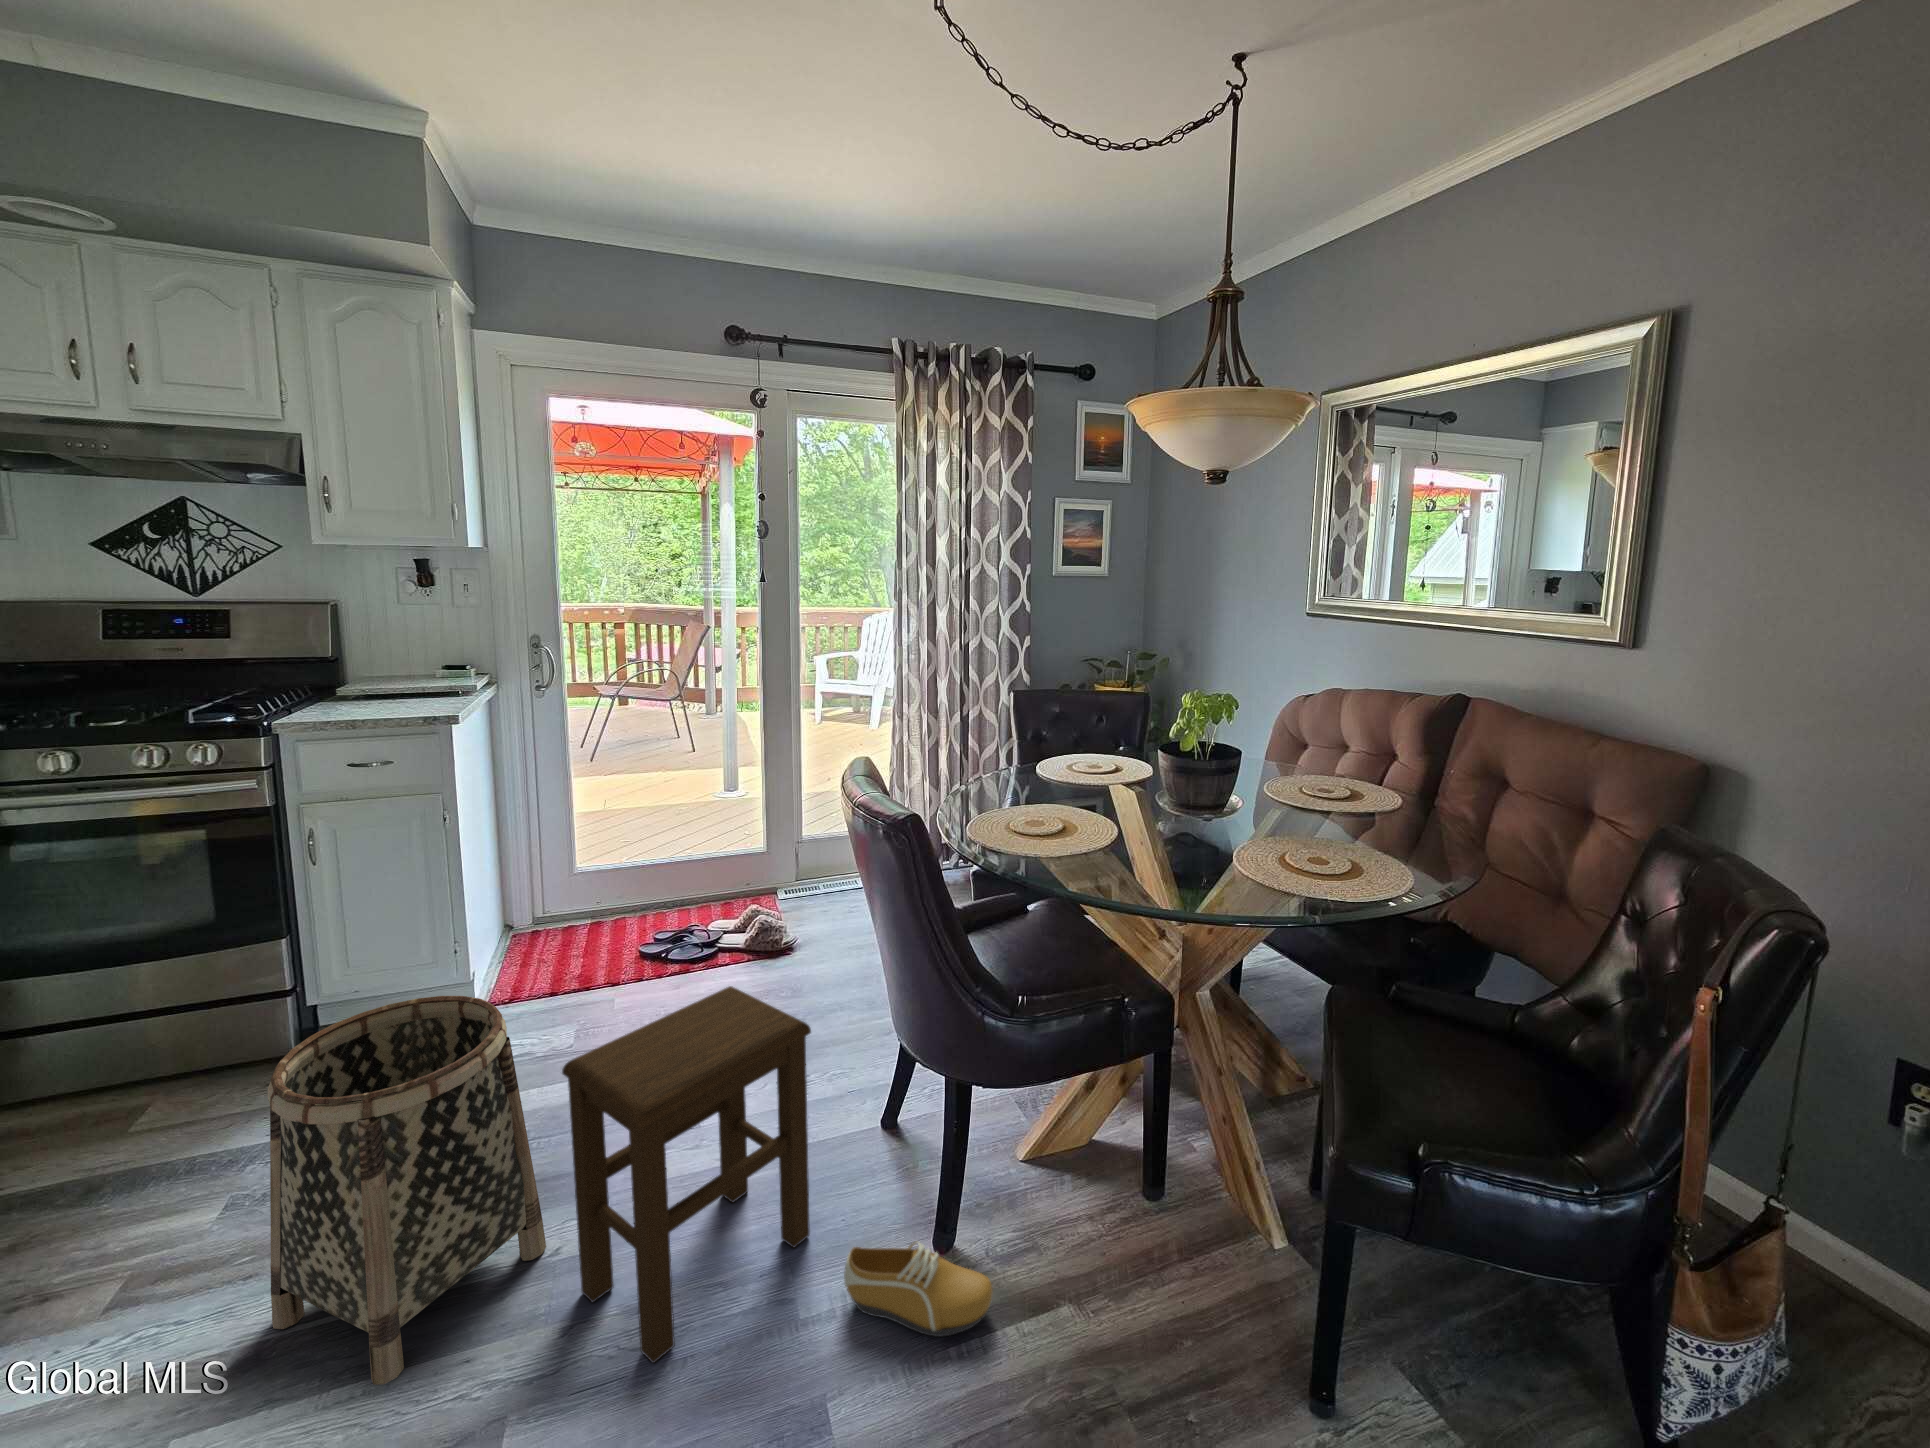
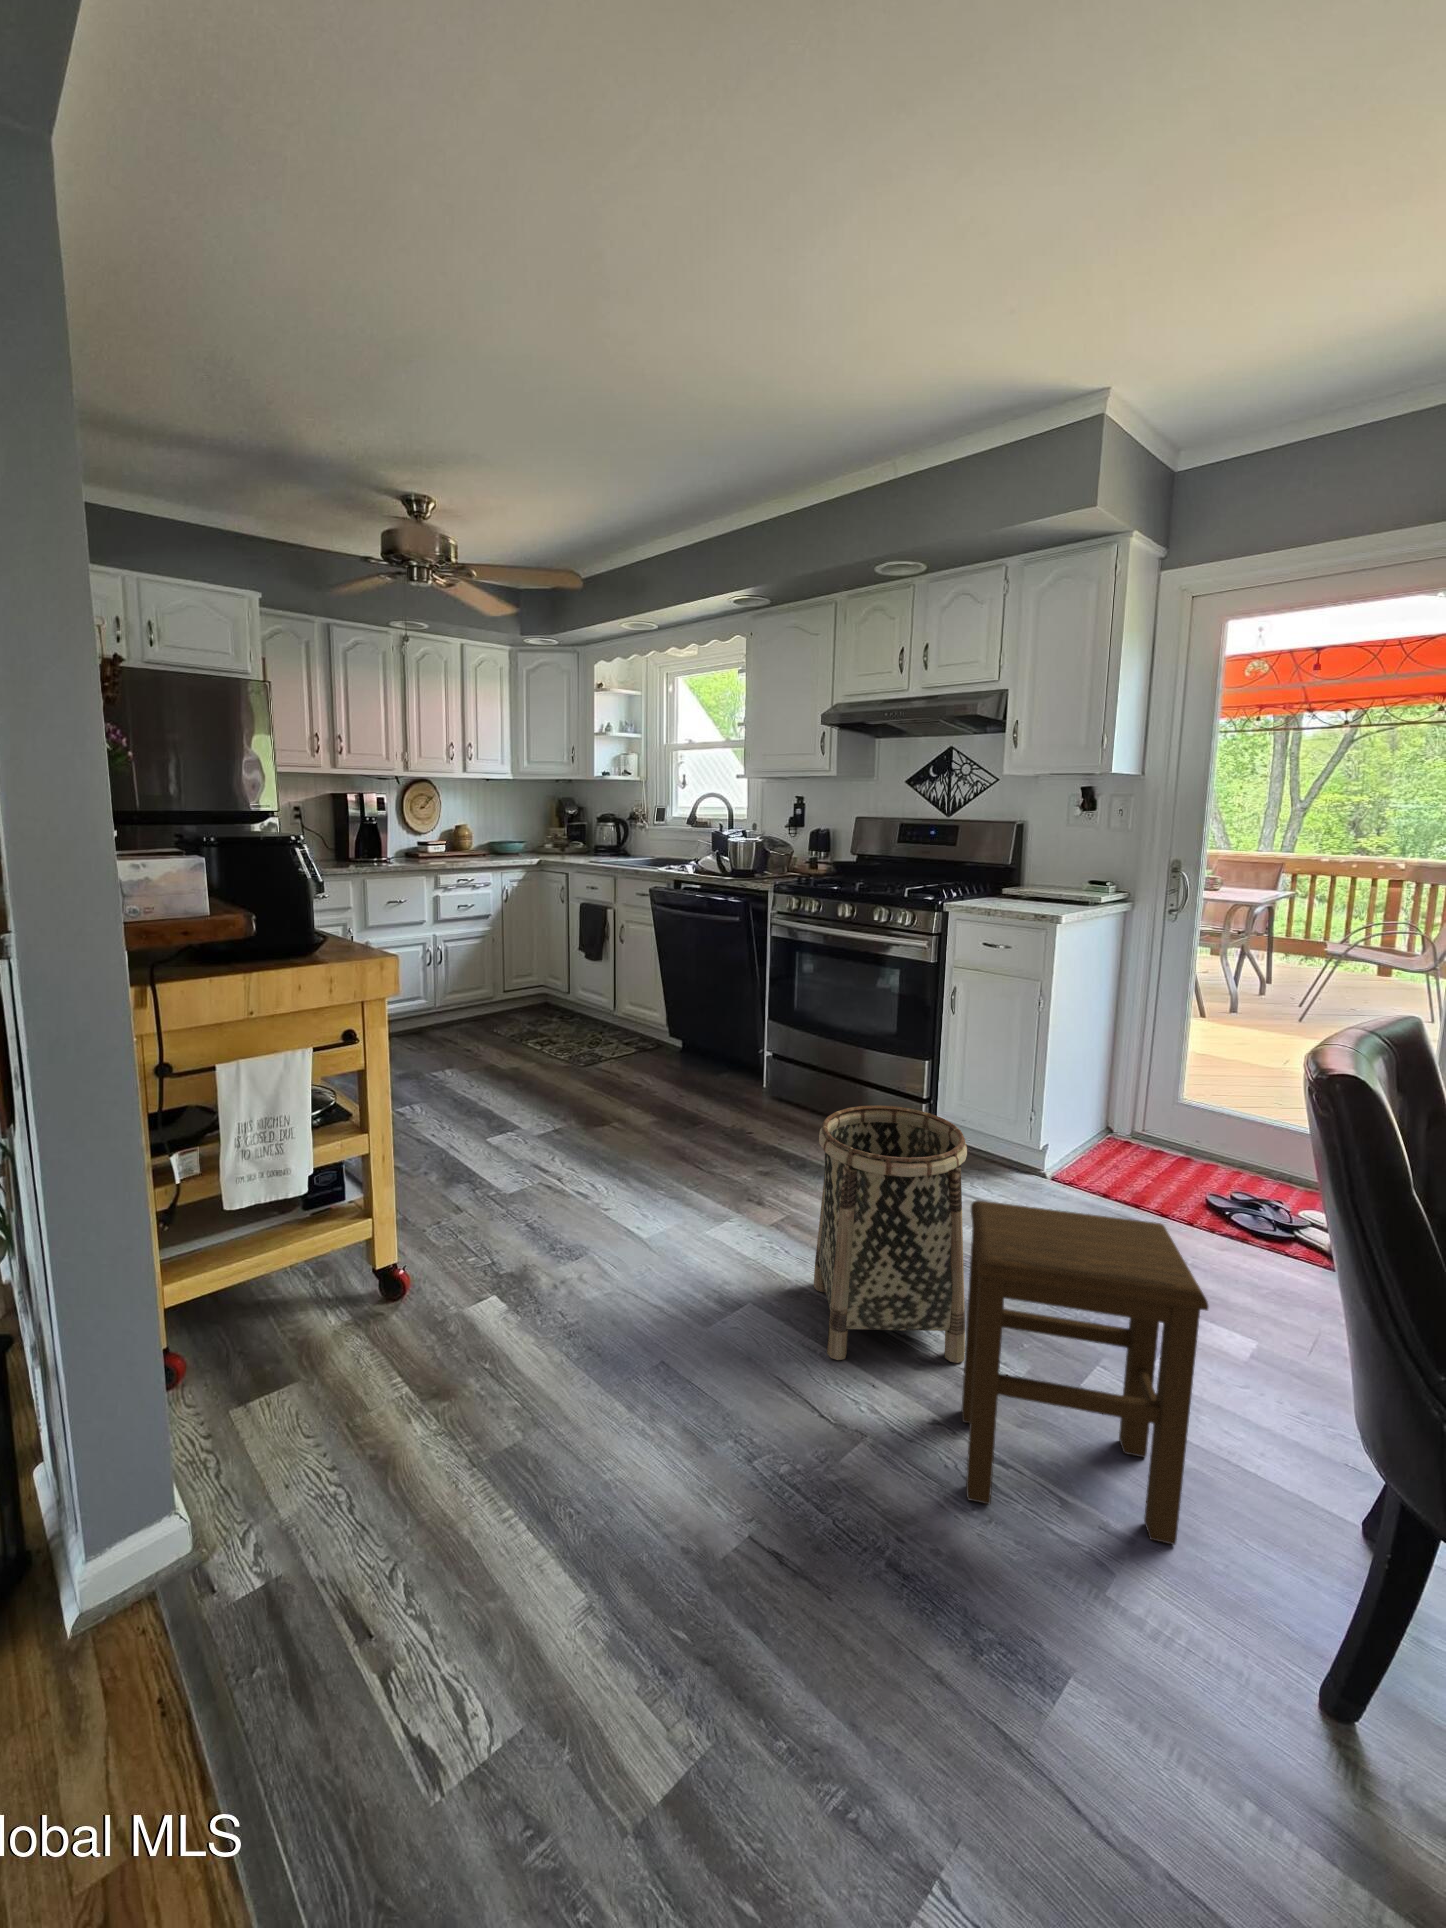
shoe: present [844,1241,993,1337] -> none [1161,1580,1357,1832]

